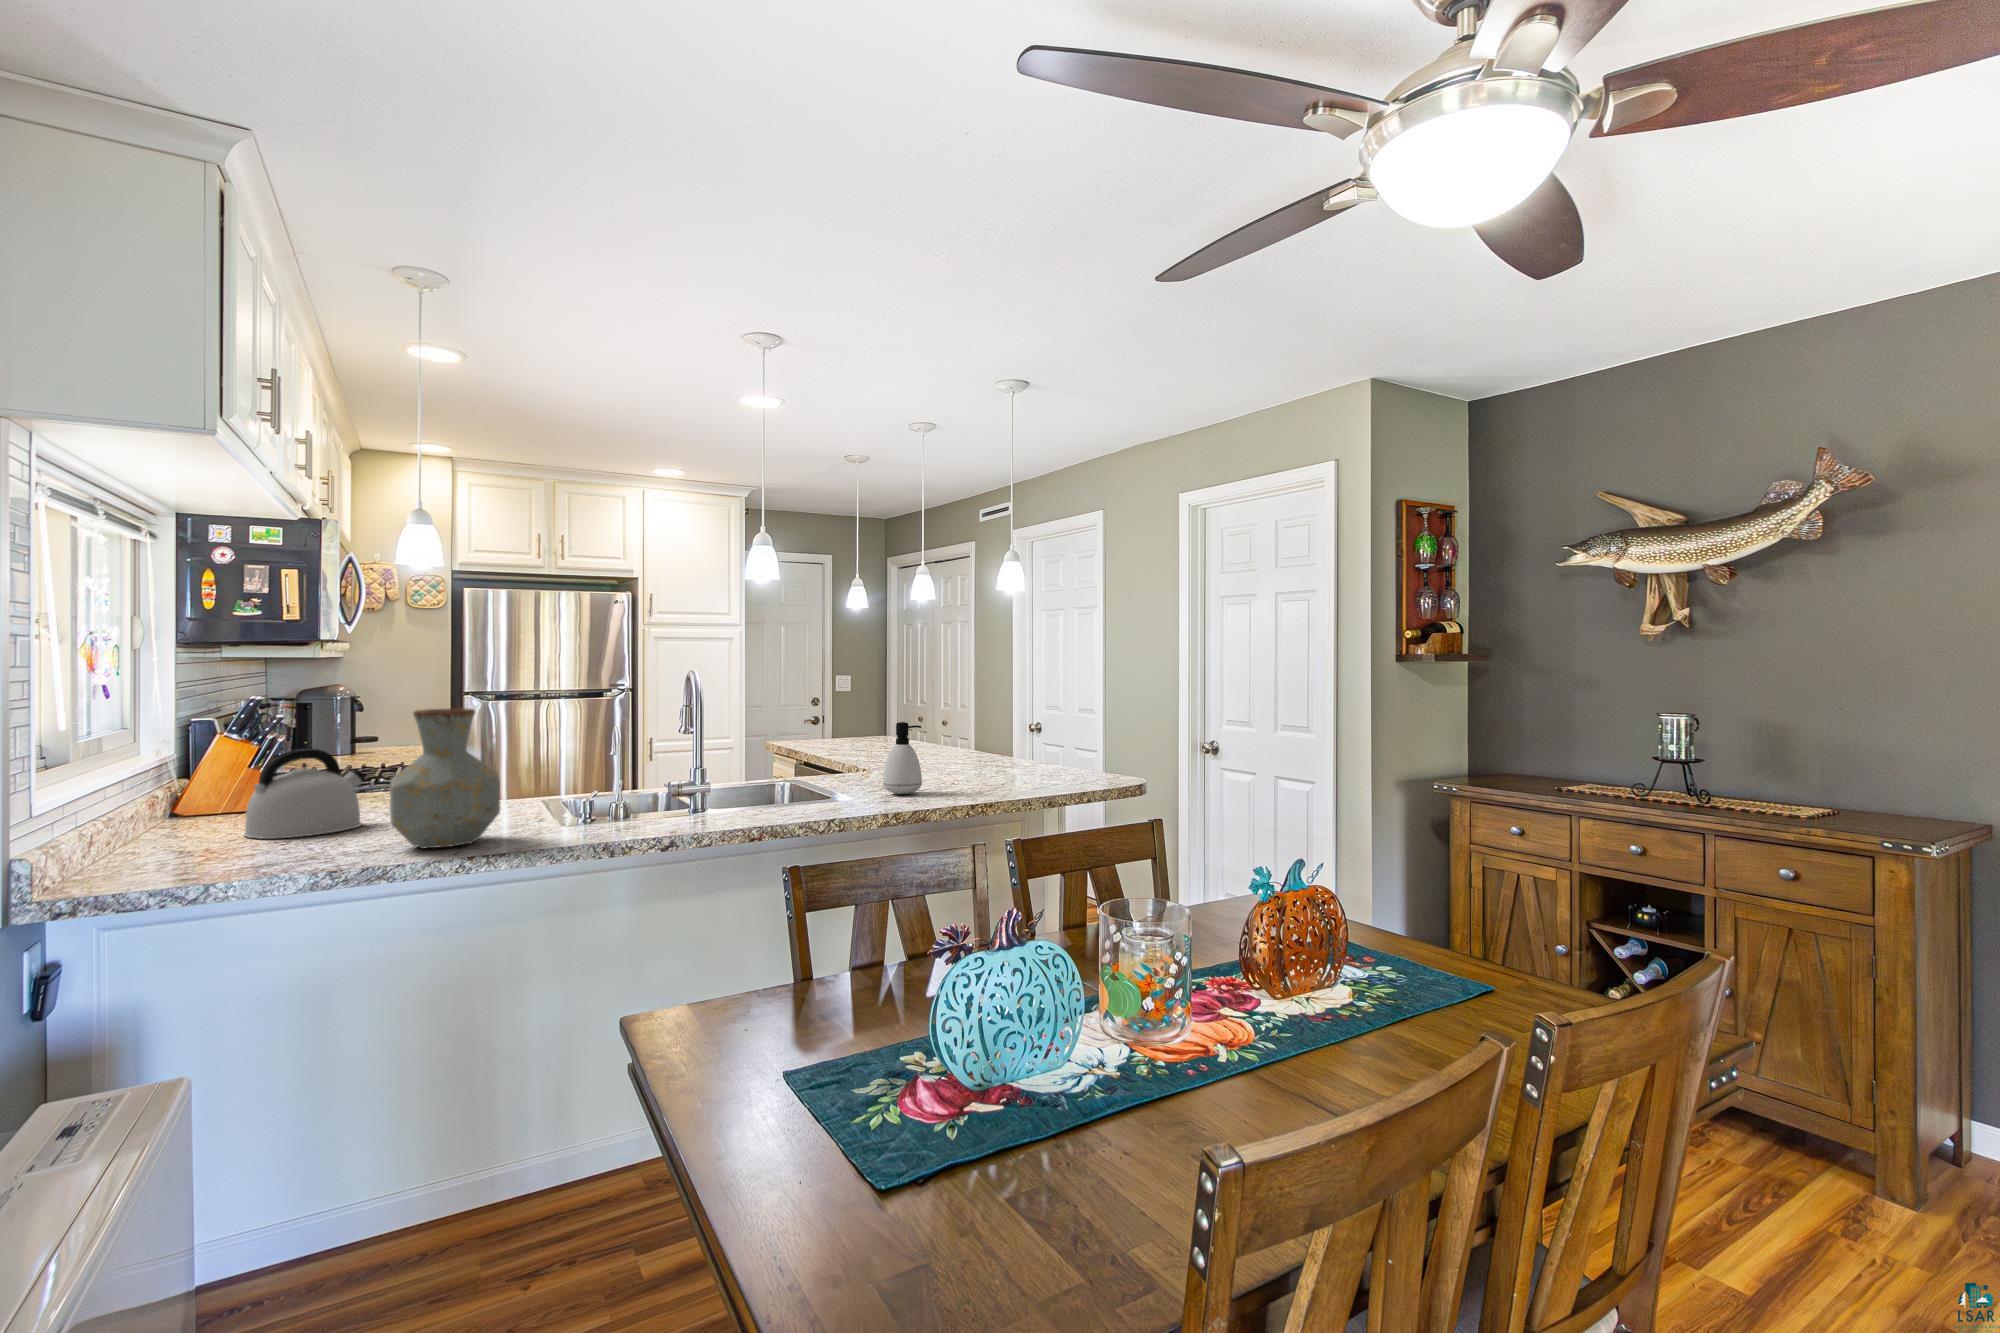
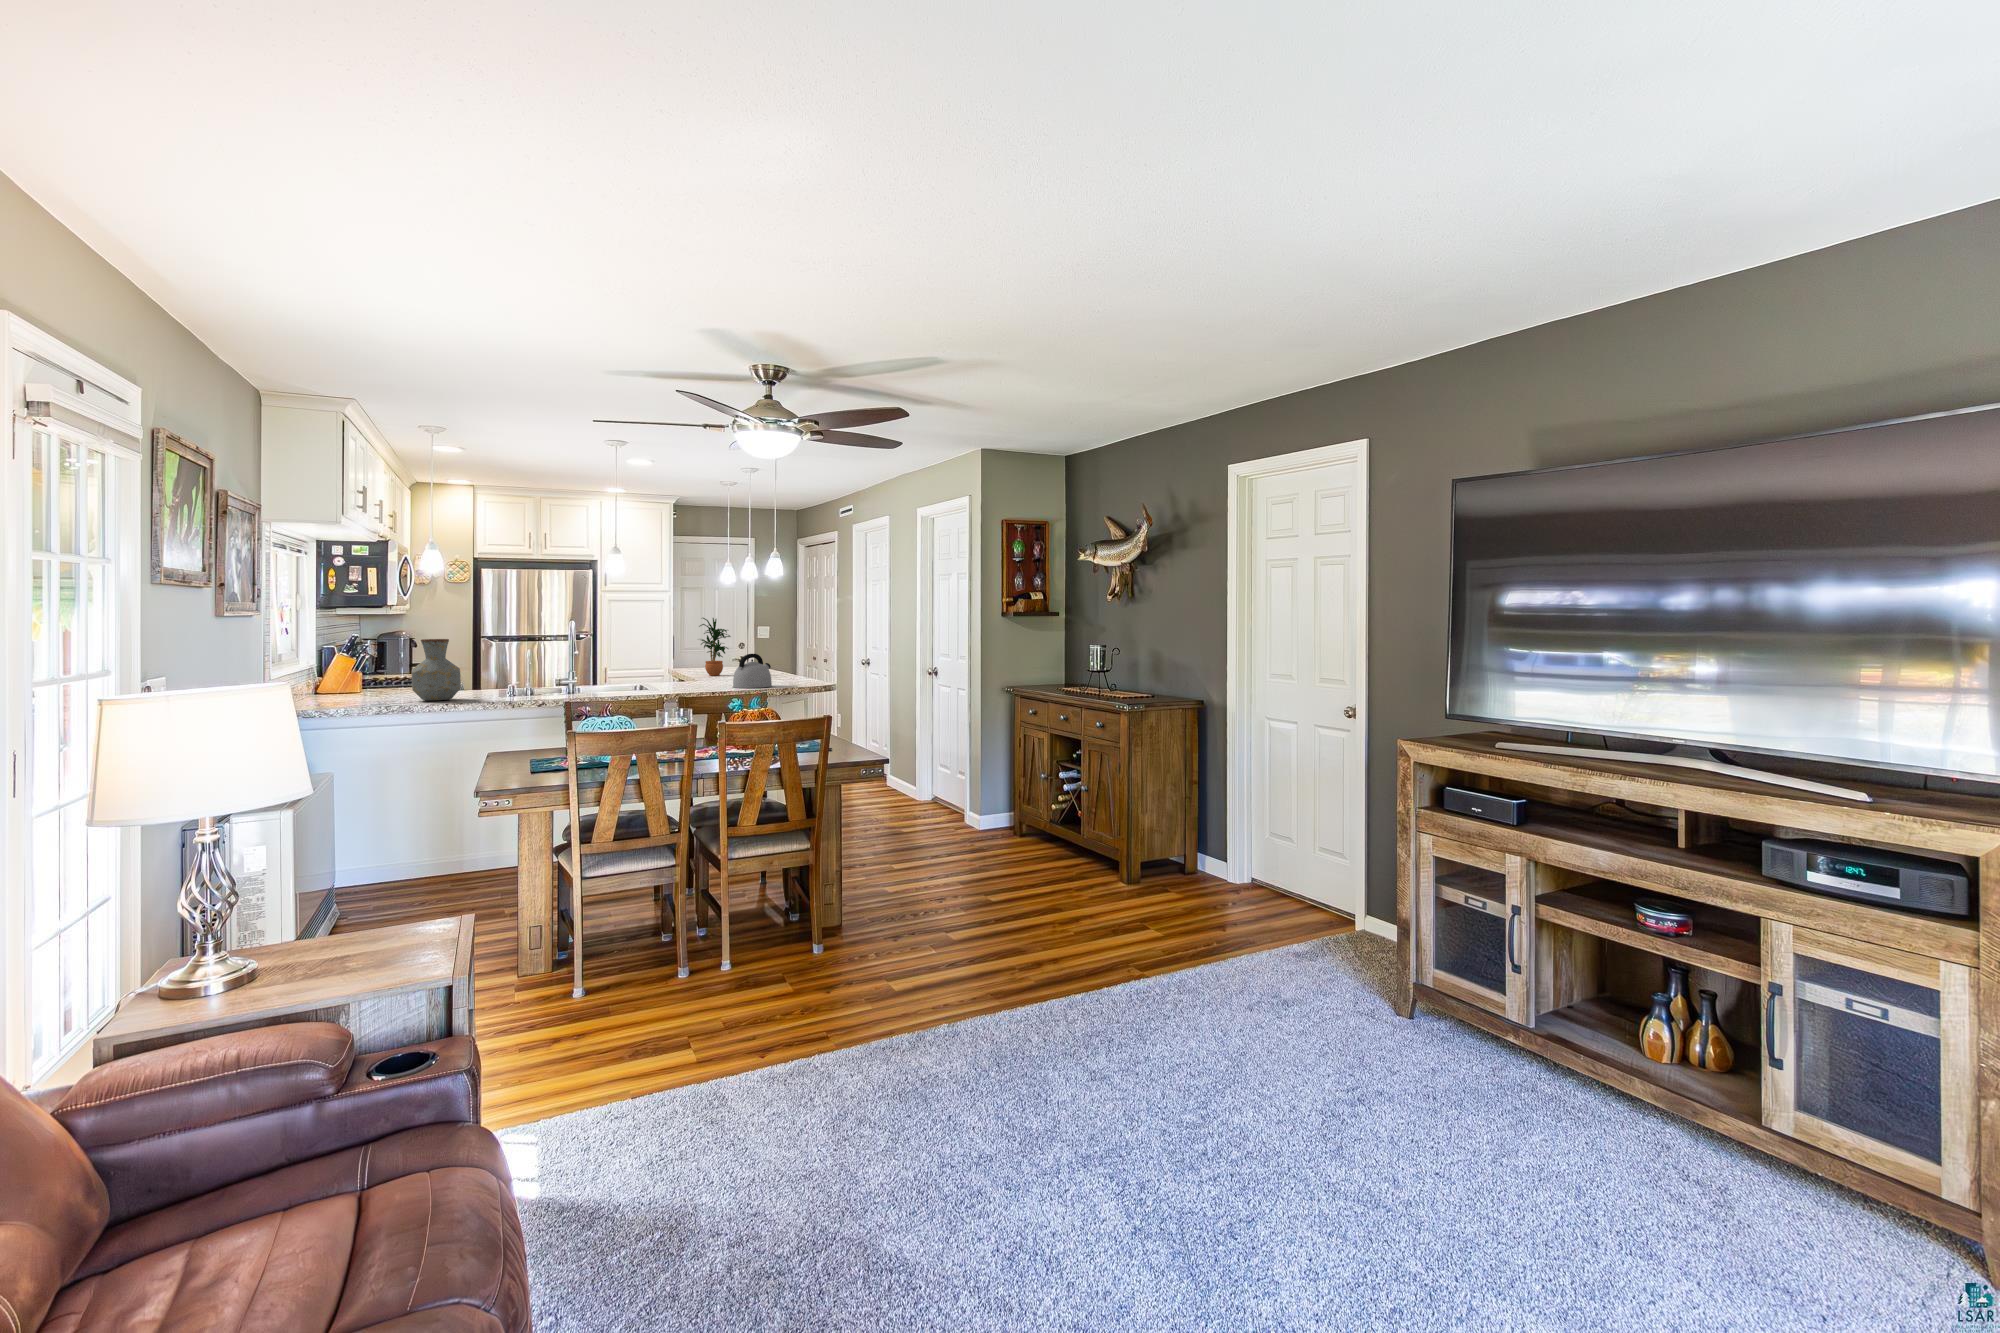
potted plant: none [835,661,891,754] -> present [699,618,730,676]
soap dispenser: present [883,722,922,794] -> none [675,651,697,690]
kettle: present [244,749,366,839] -> present [733,654,772,688]

